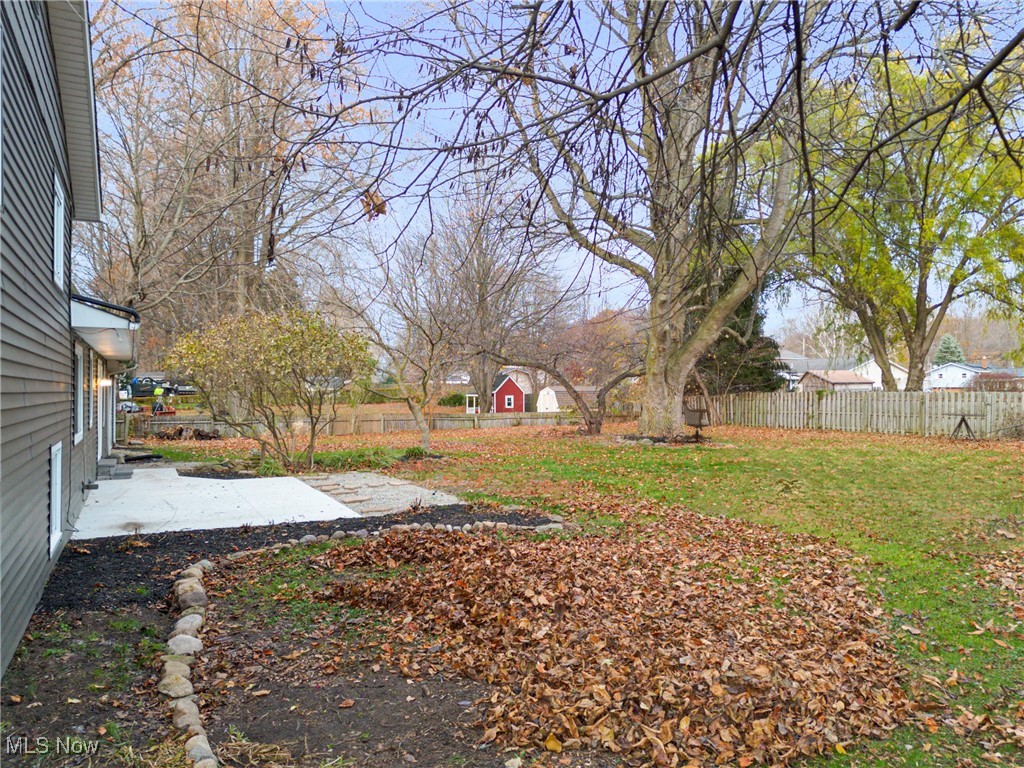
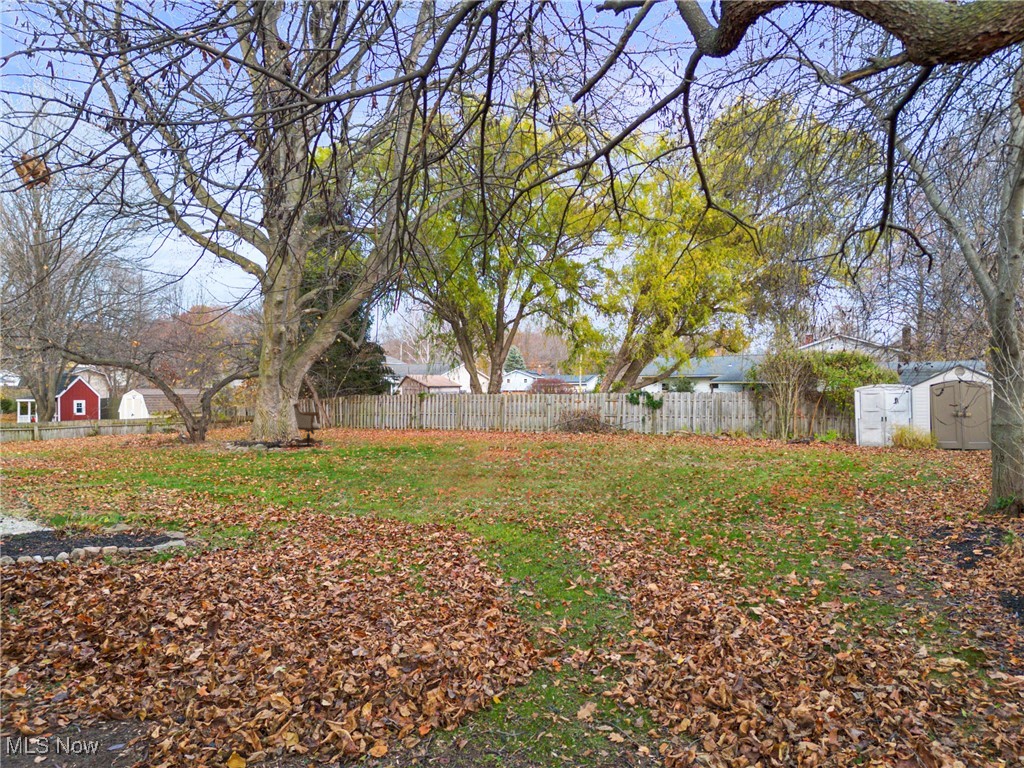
round table: present [942,413,986,441] -> none [518,413,550,436]

